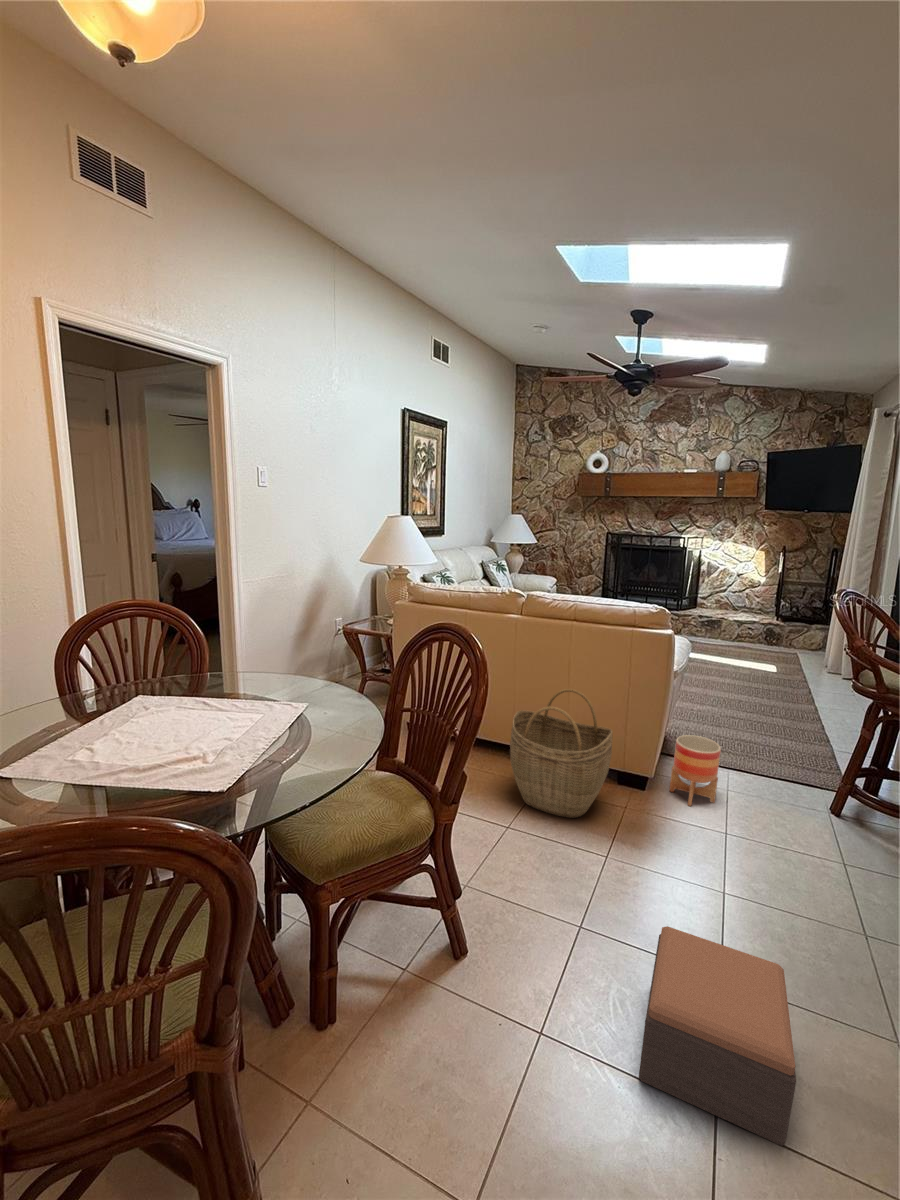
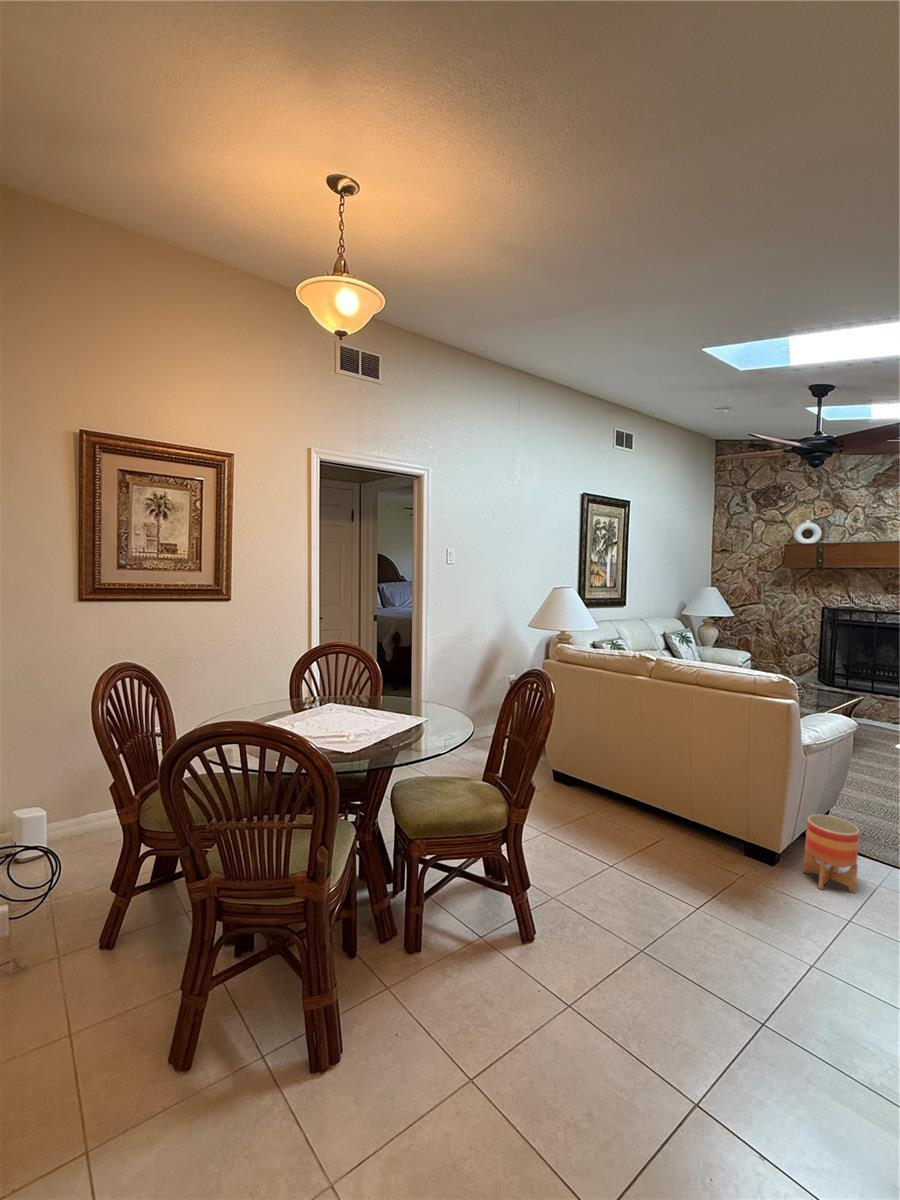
woven basket: present [510,689,612,818] -> none [624,749,725,873]
footstool: present [639,926,796,1146] -> none [638,952,802,1154]

